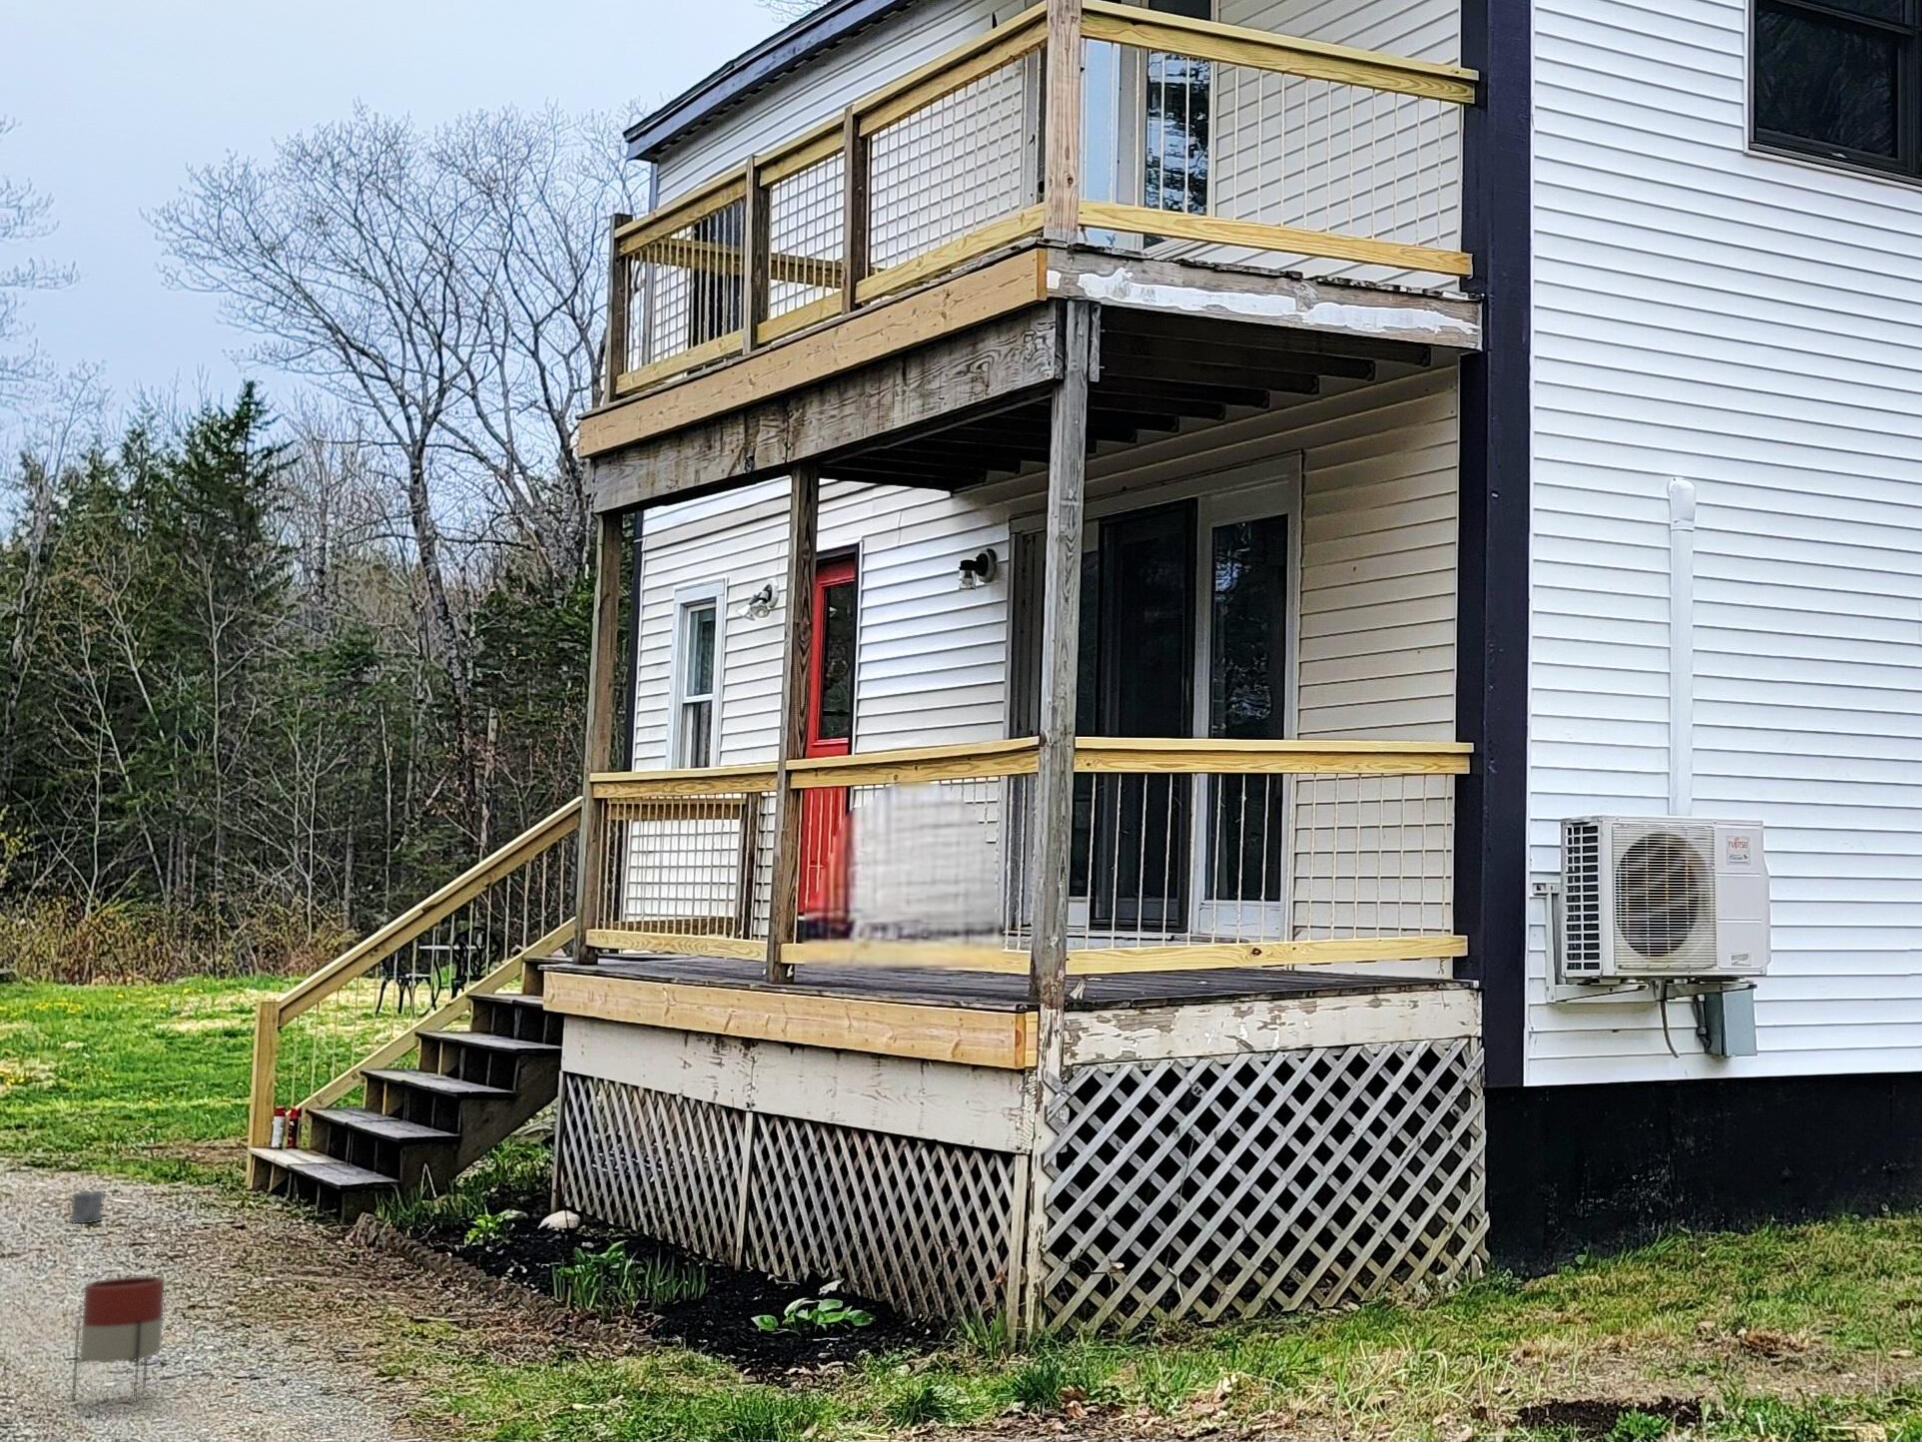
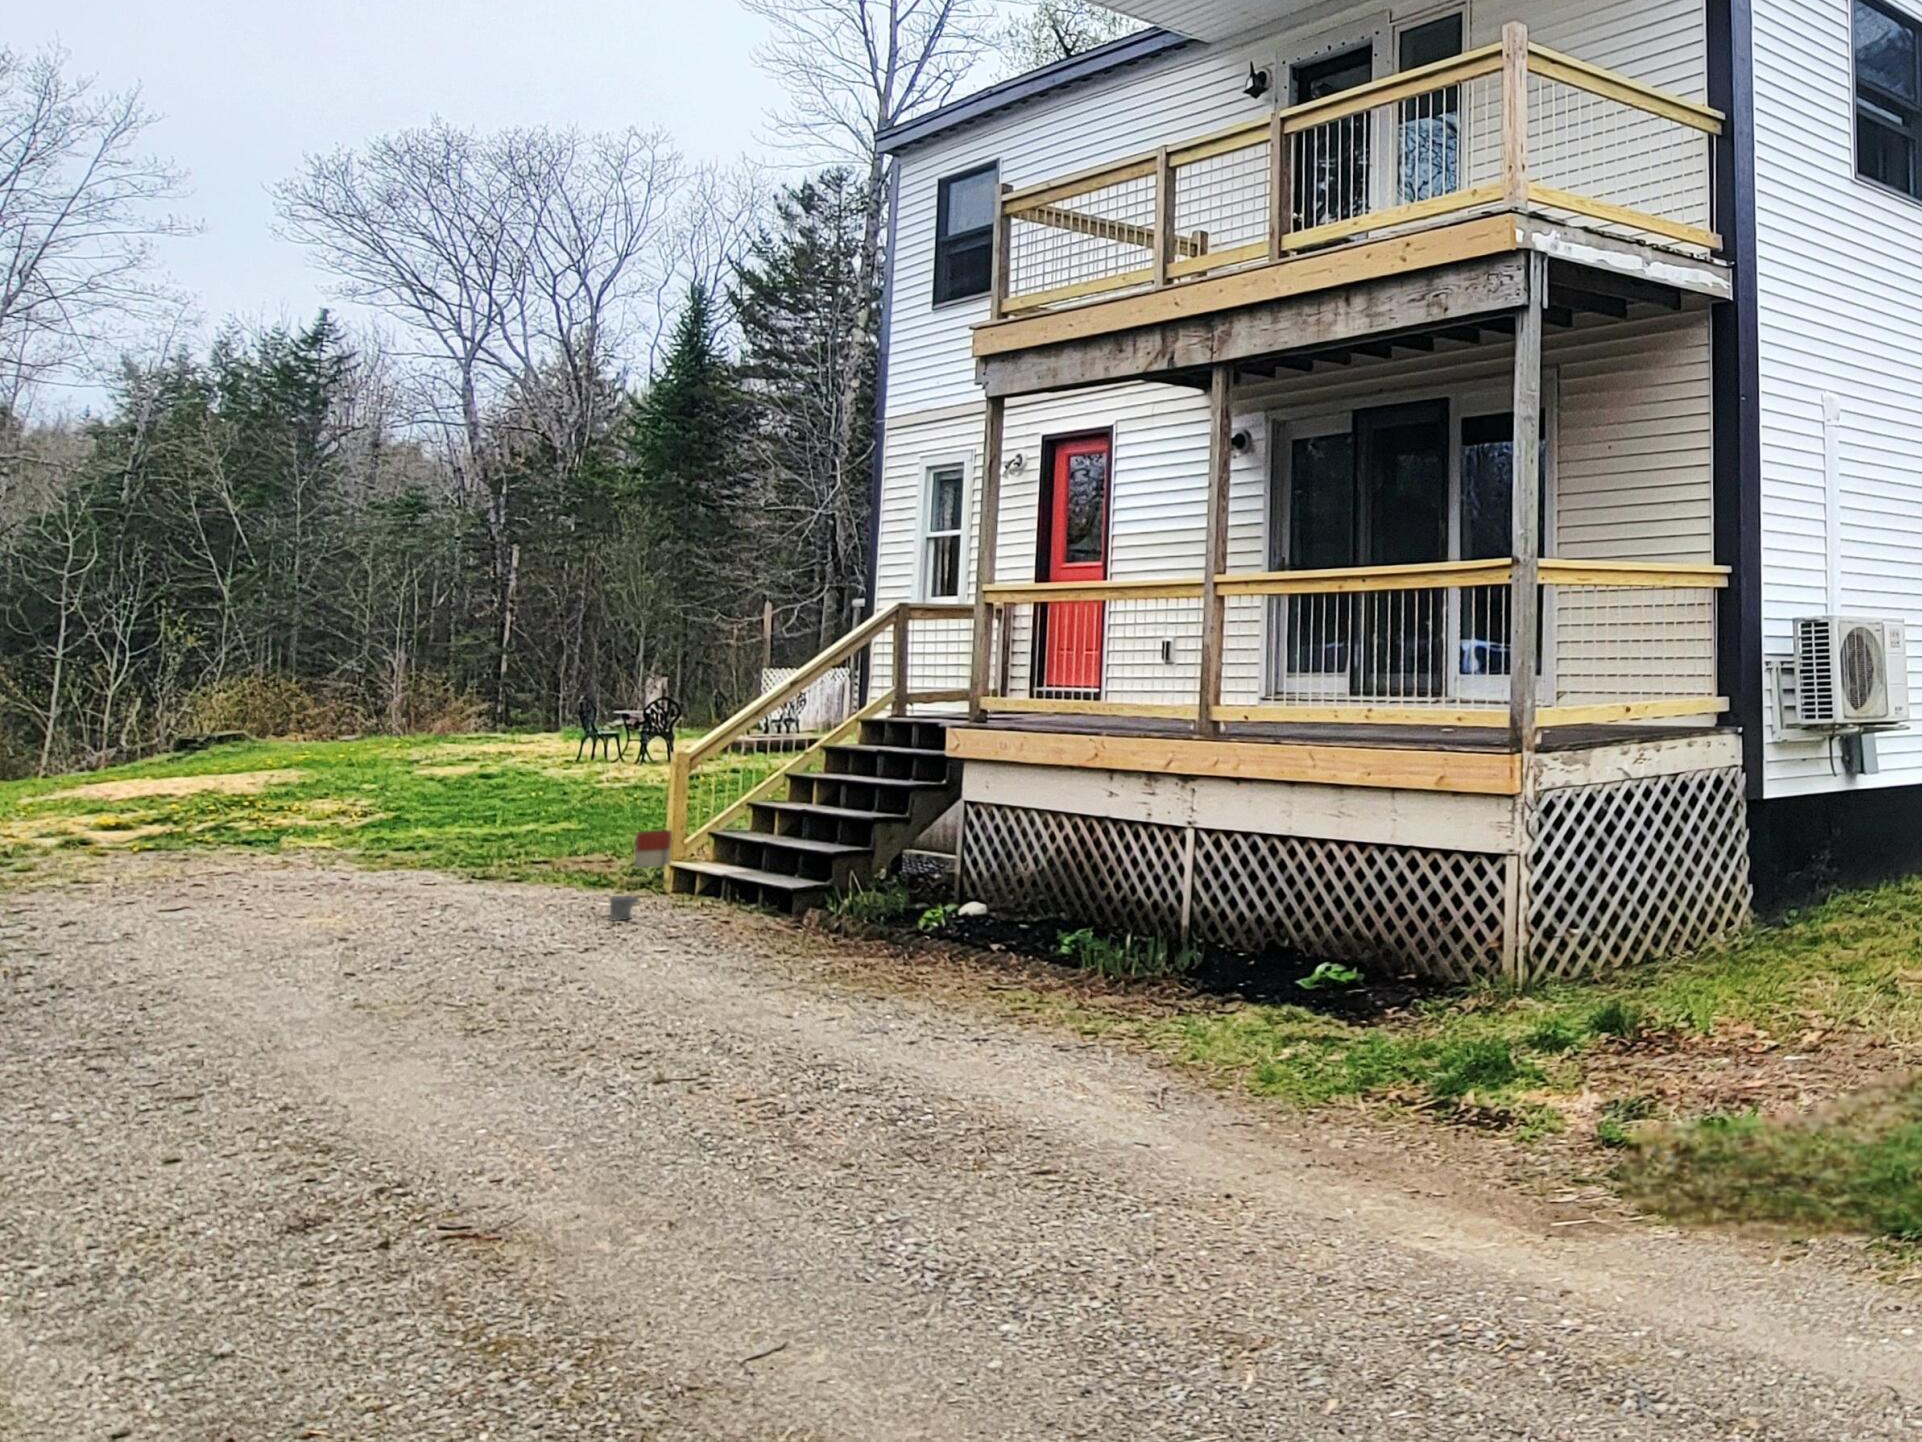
planter: present [72,1276,164,1400] -> present [633,830,672,878]

